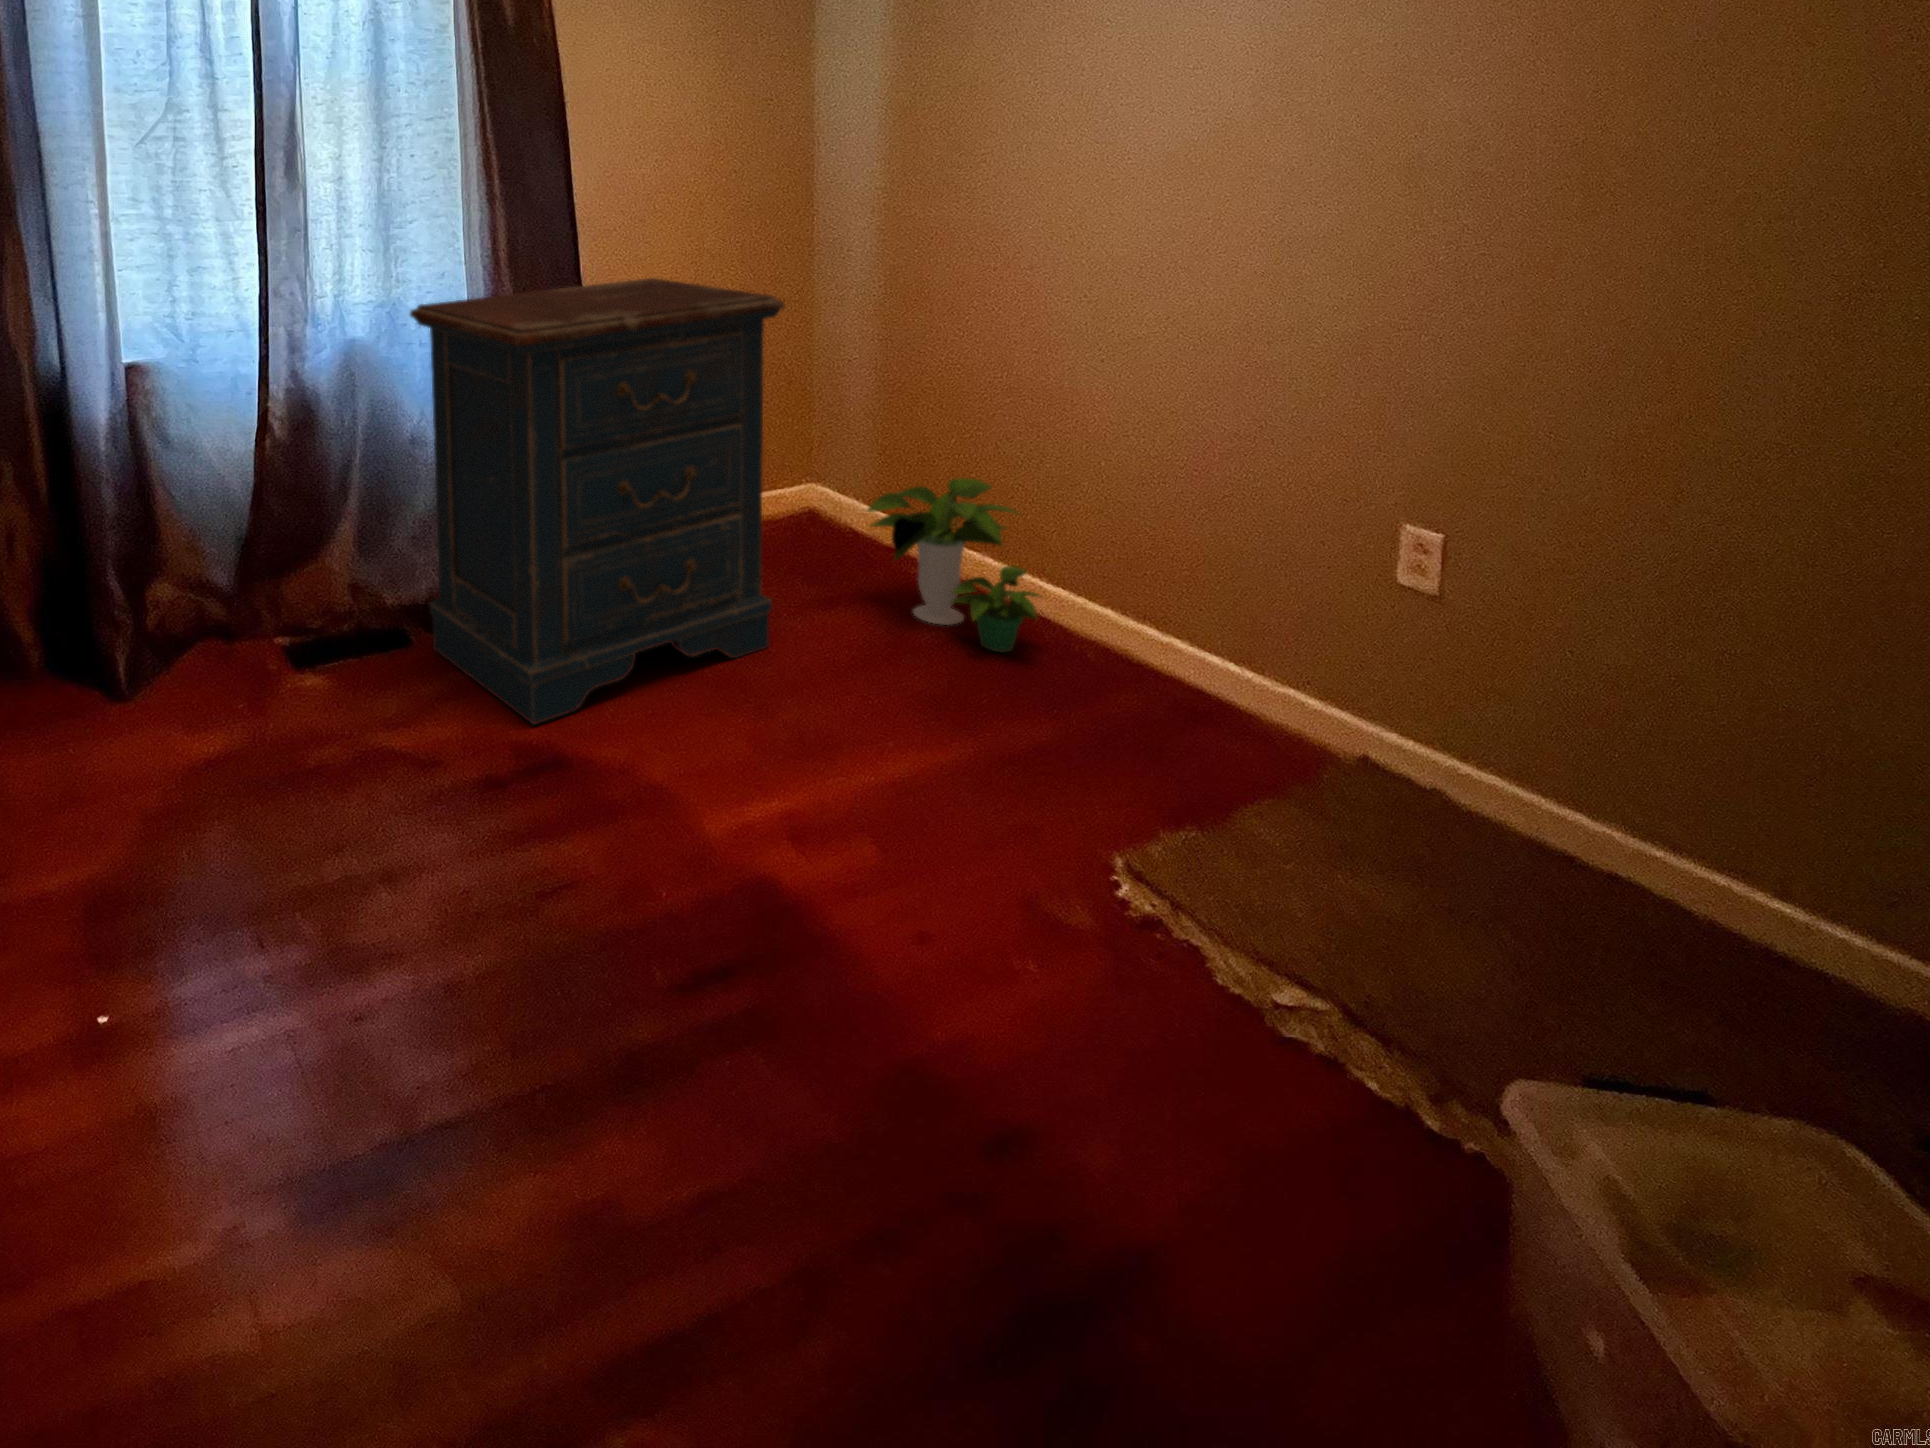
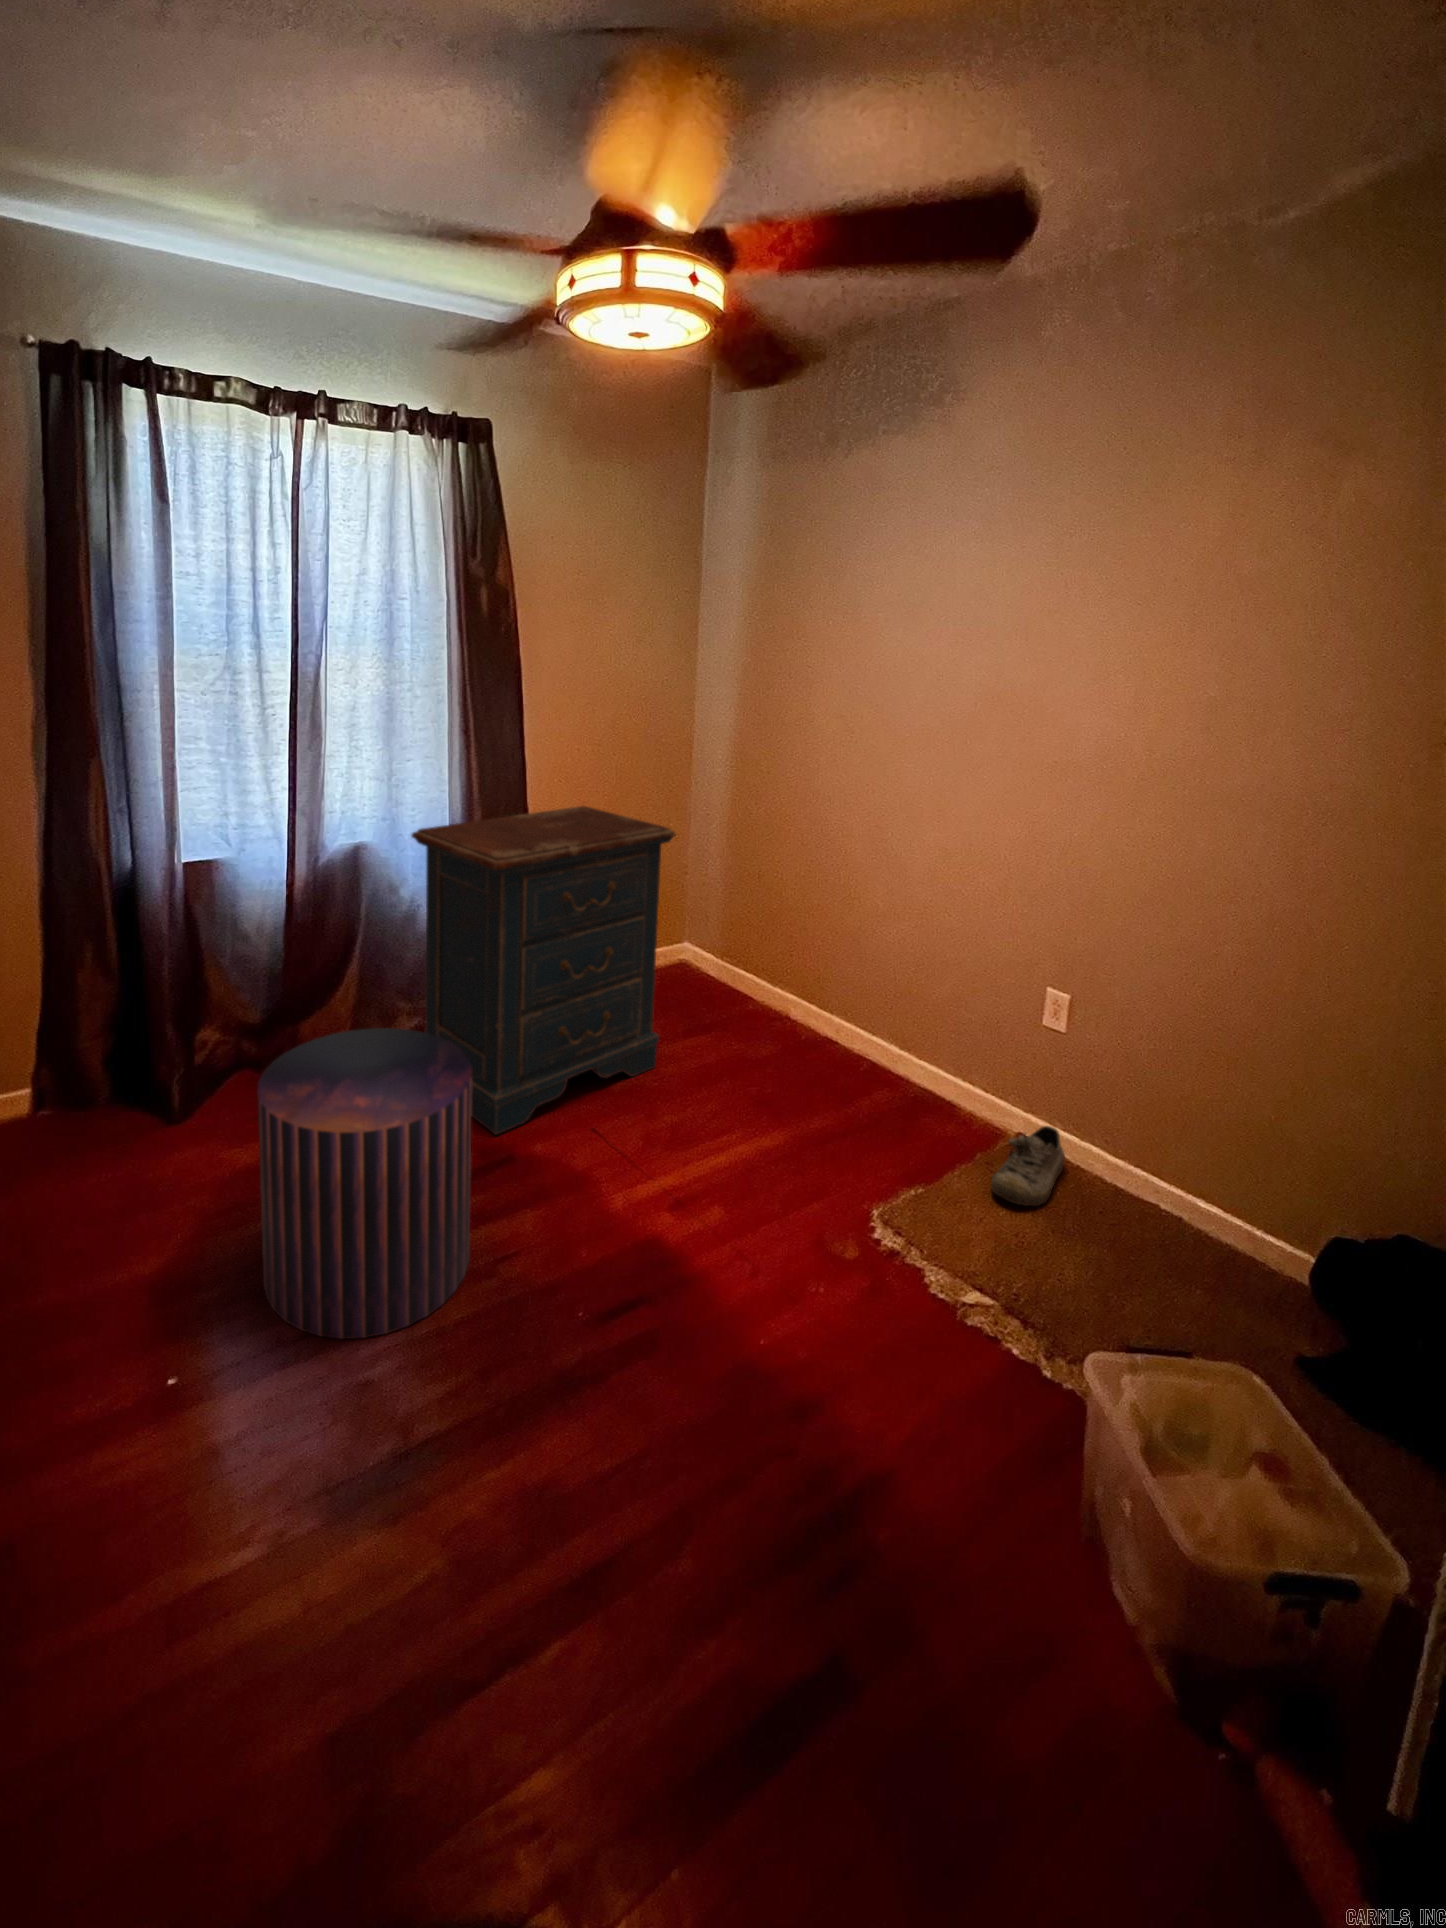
potted plant: present [867,478,1041,652] -> none [722,946,834,1066]
pouf: none [195,558,490,971] -> present [257,1028,472,1339]
shoe: none [1326,745,1461,869] -> present [991,1126,1065,1206]

